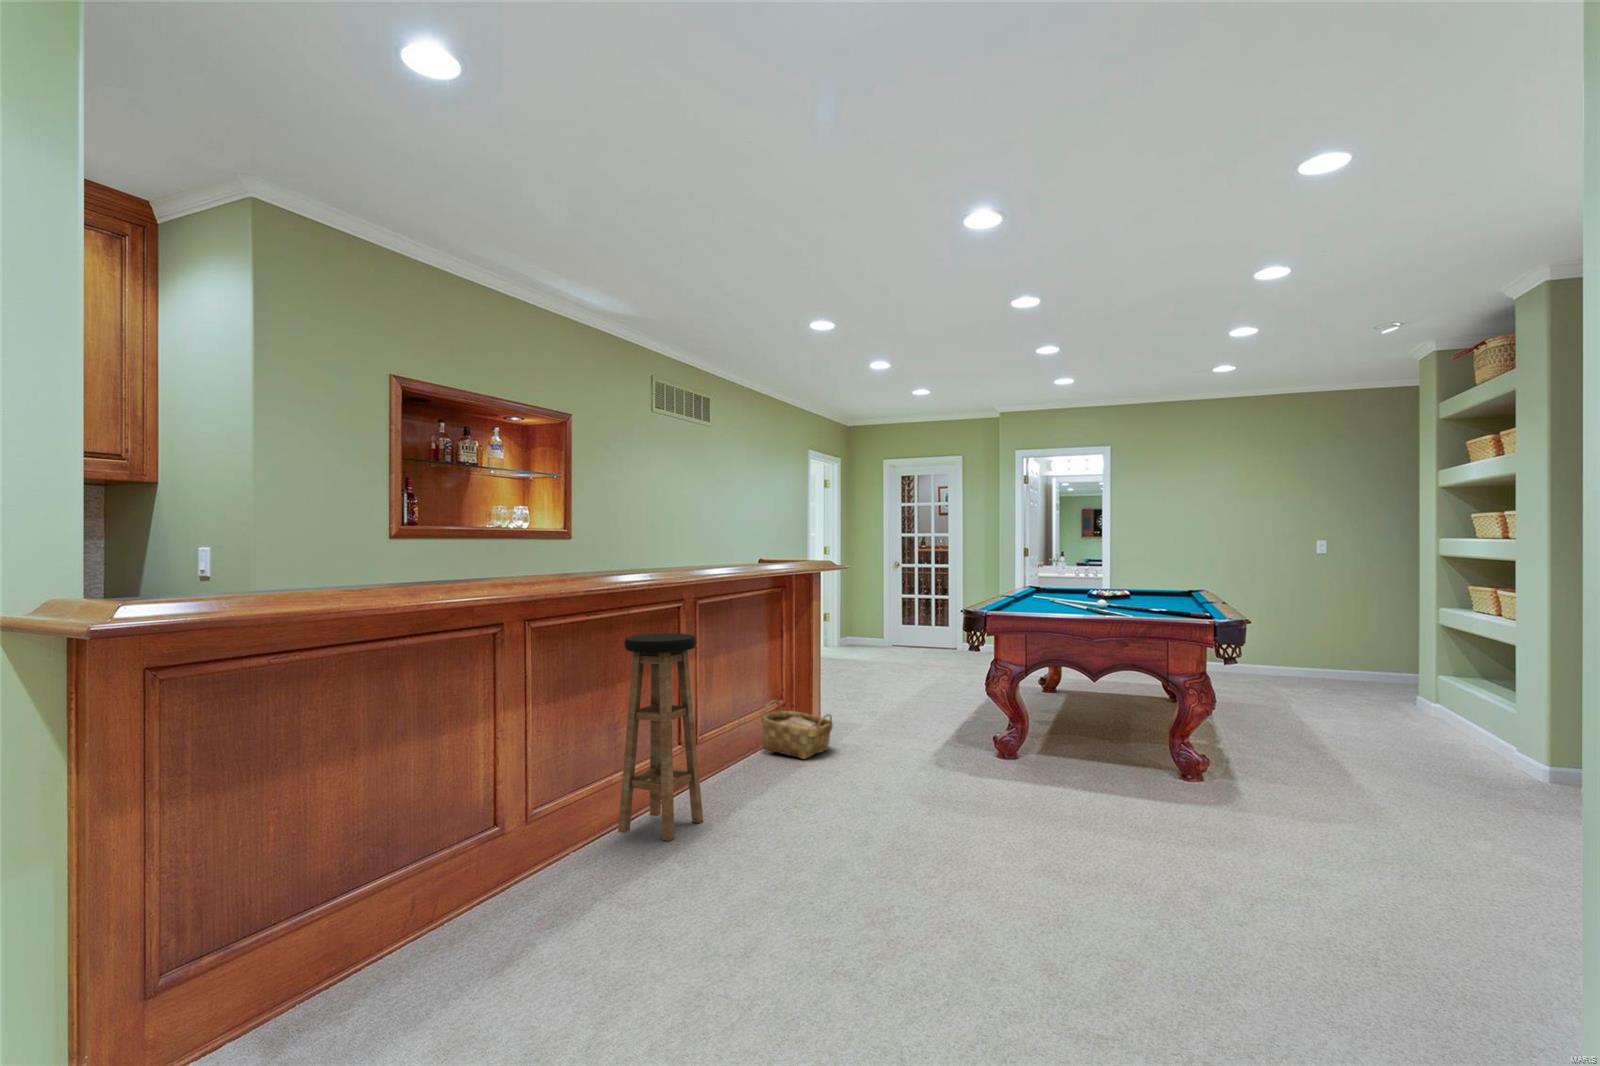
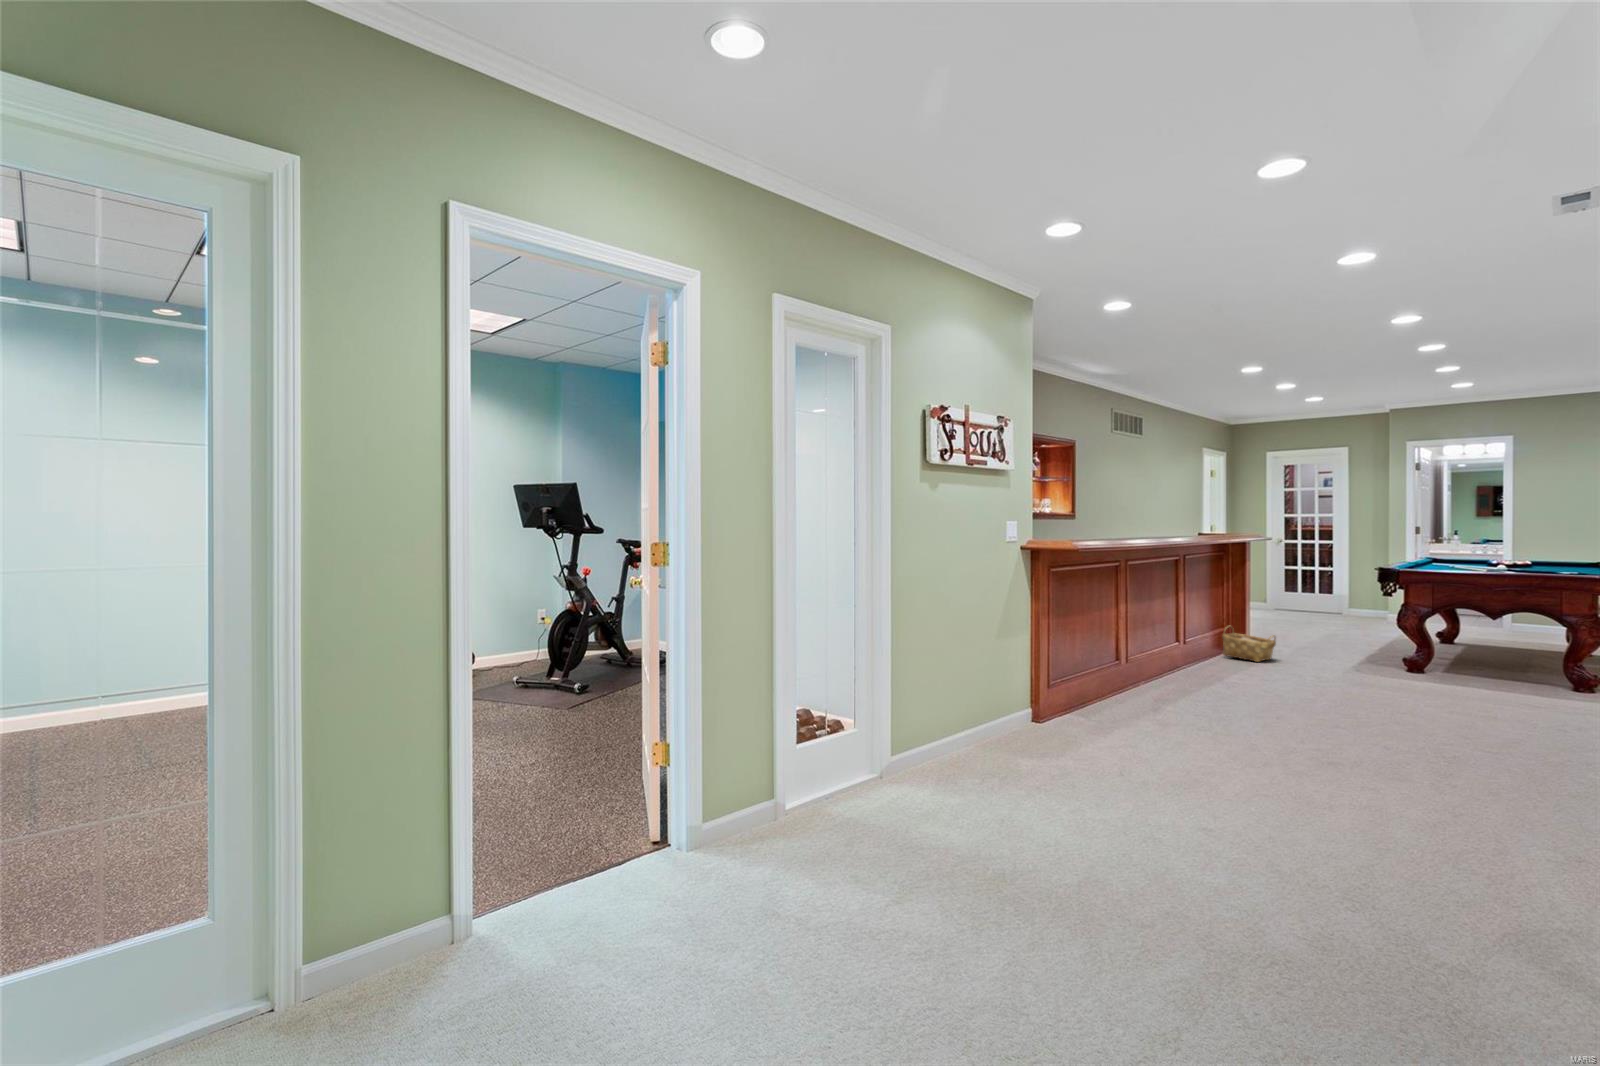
bar stool: present [618,633,703,841] -> none [1169,576,1216,685]

